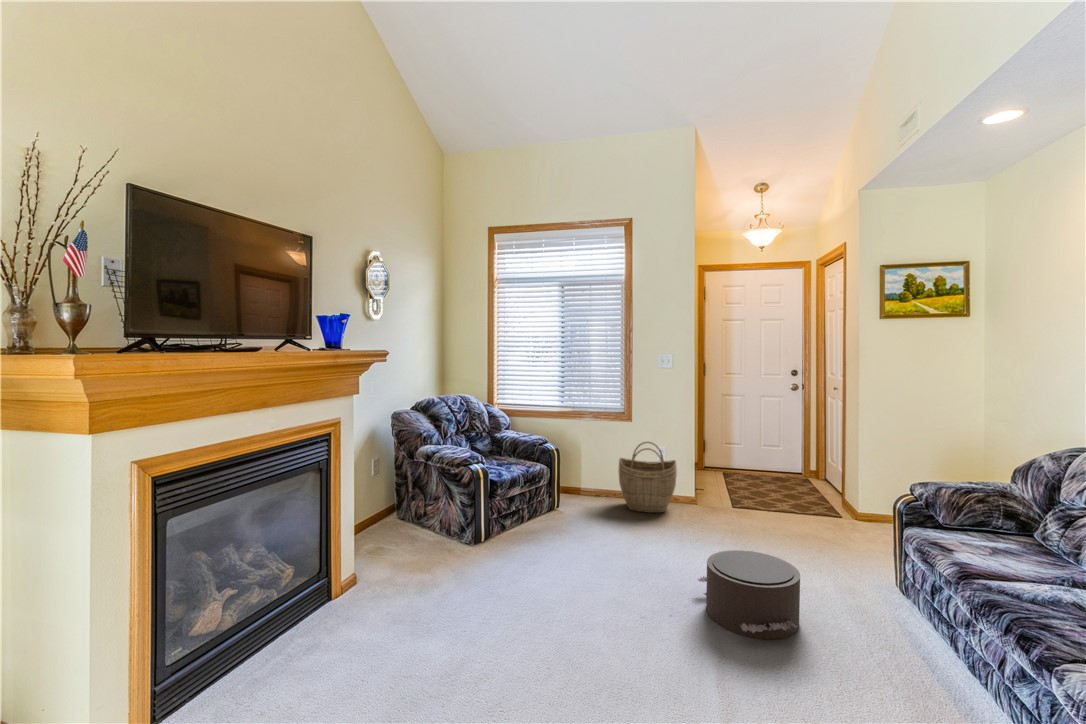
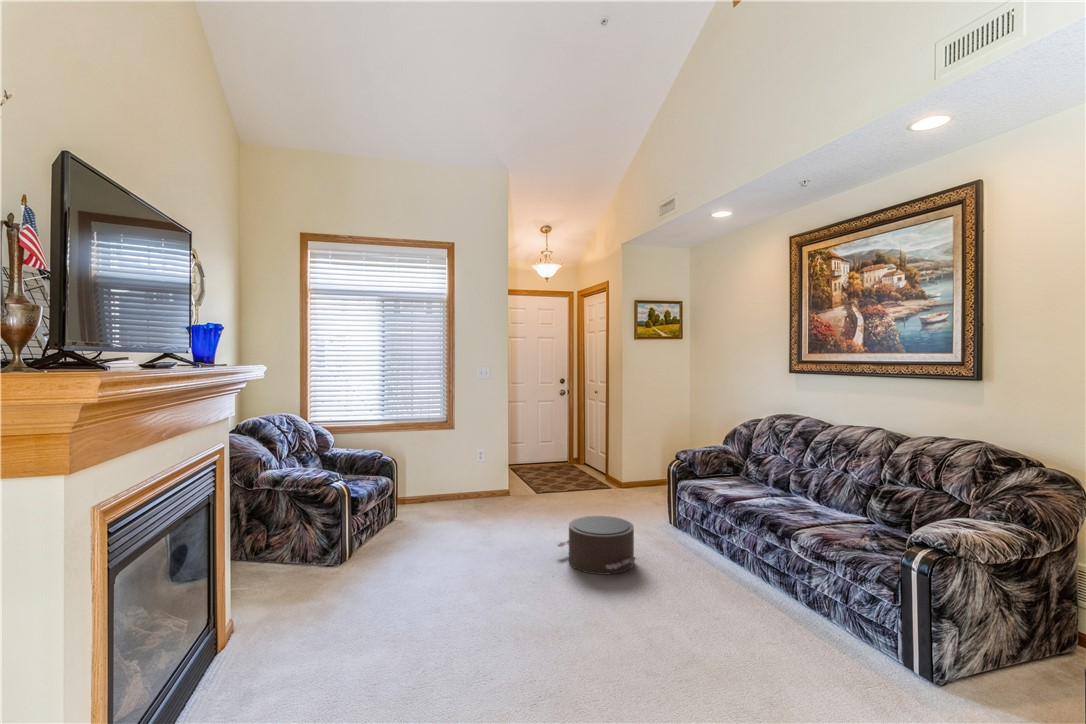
woven basket: present [619,441,677,513] -> none [446,446,498,509]

